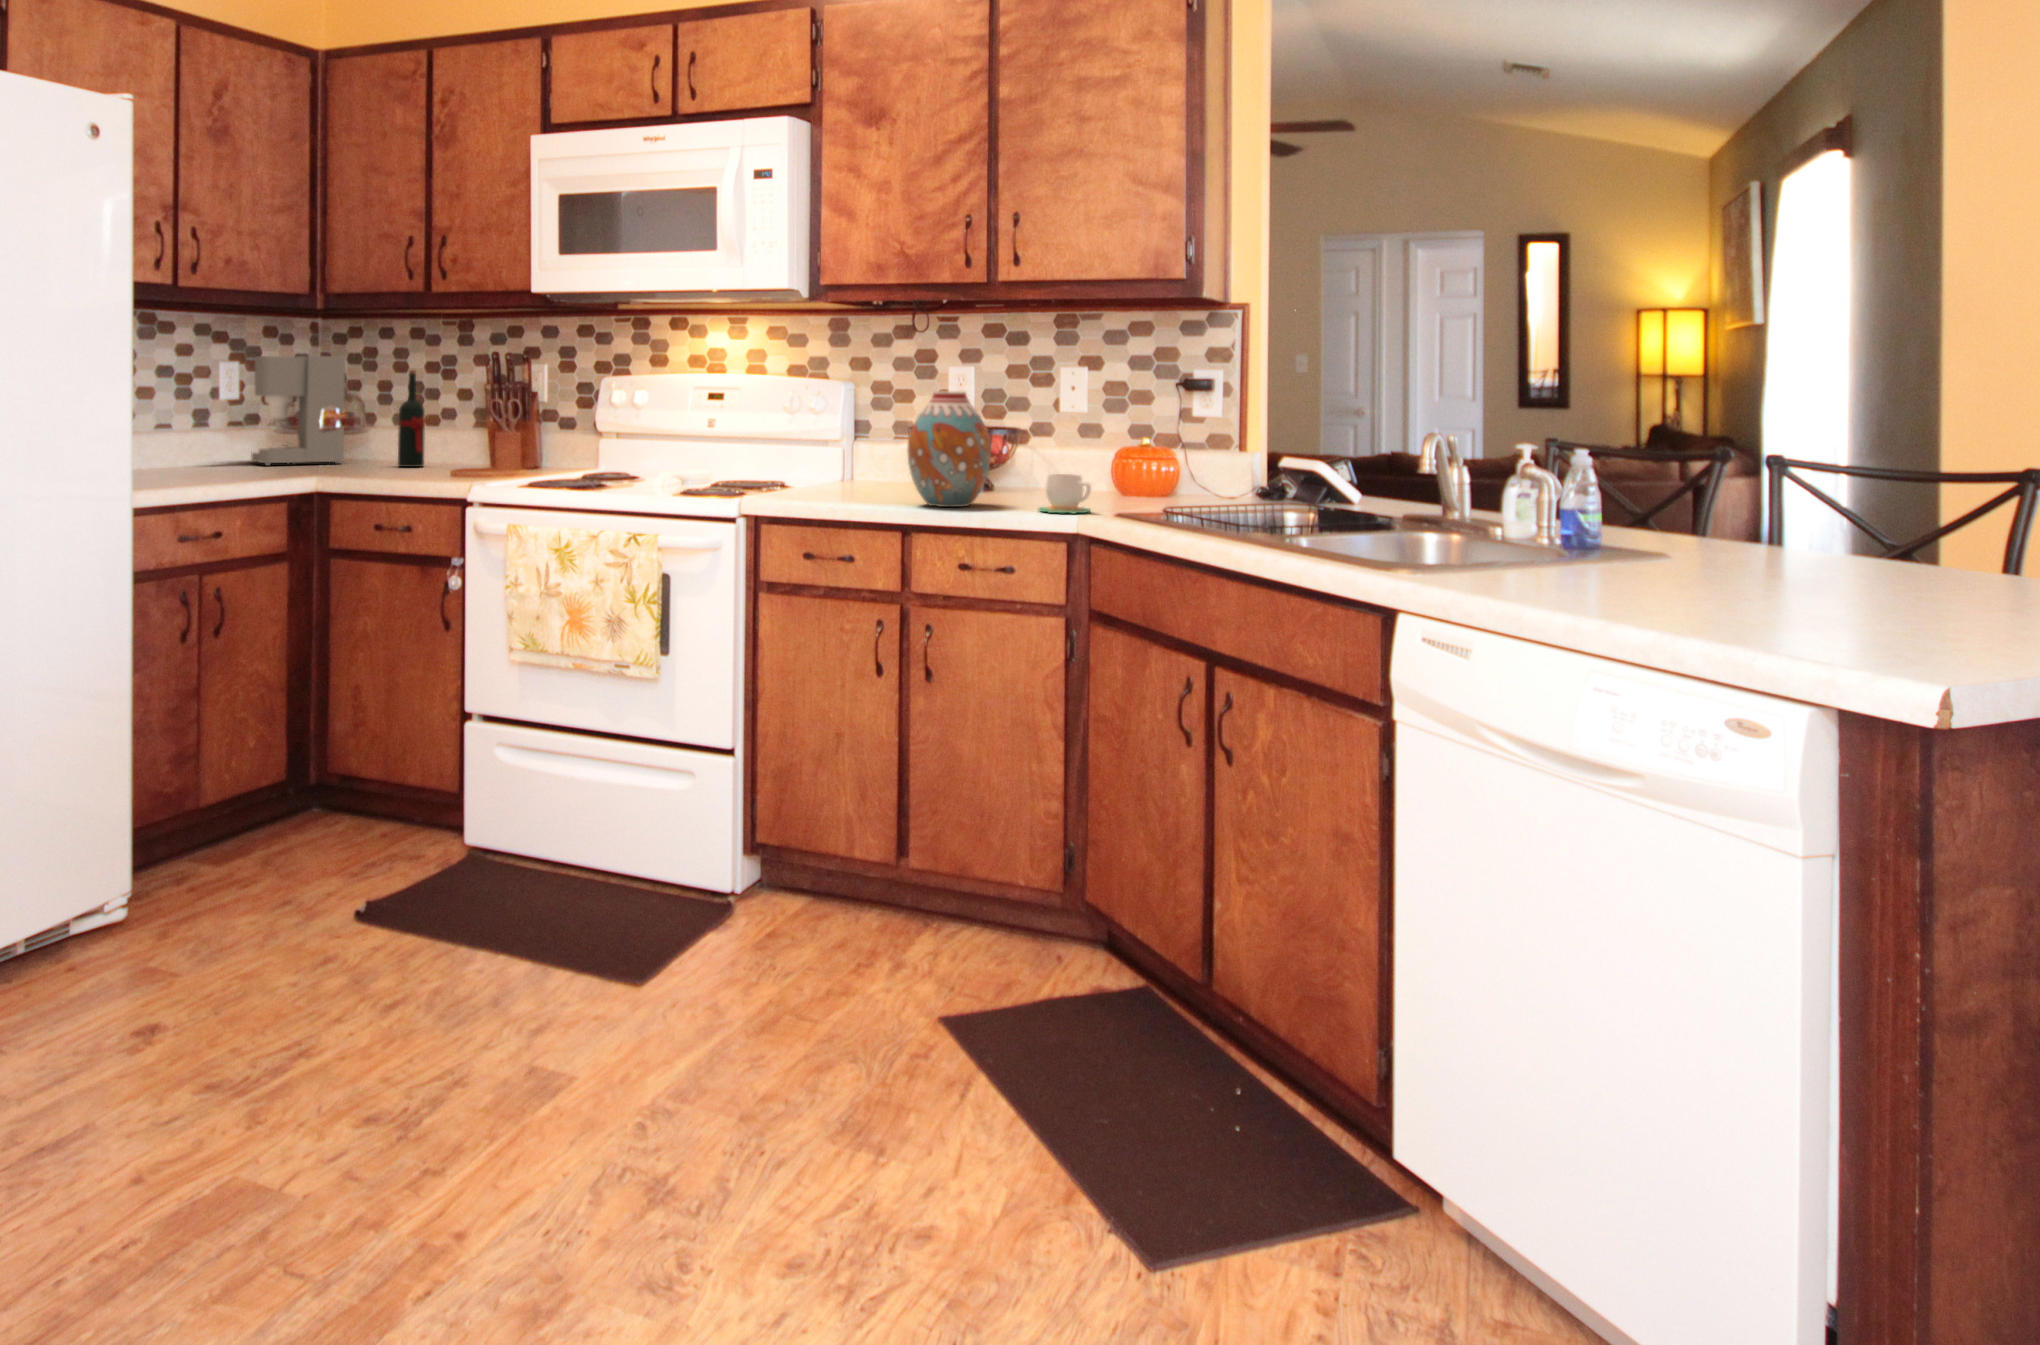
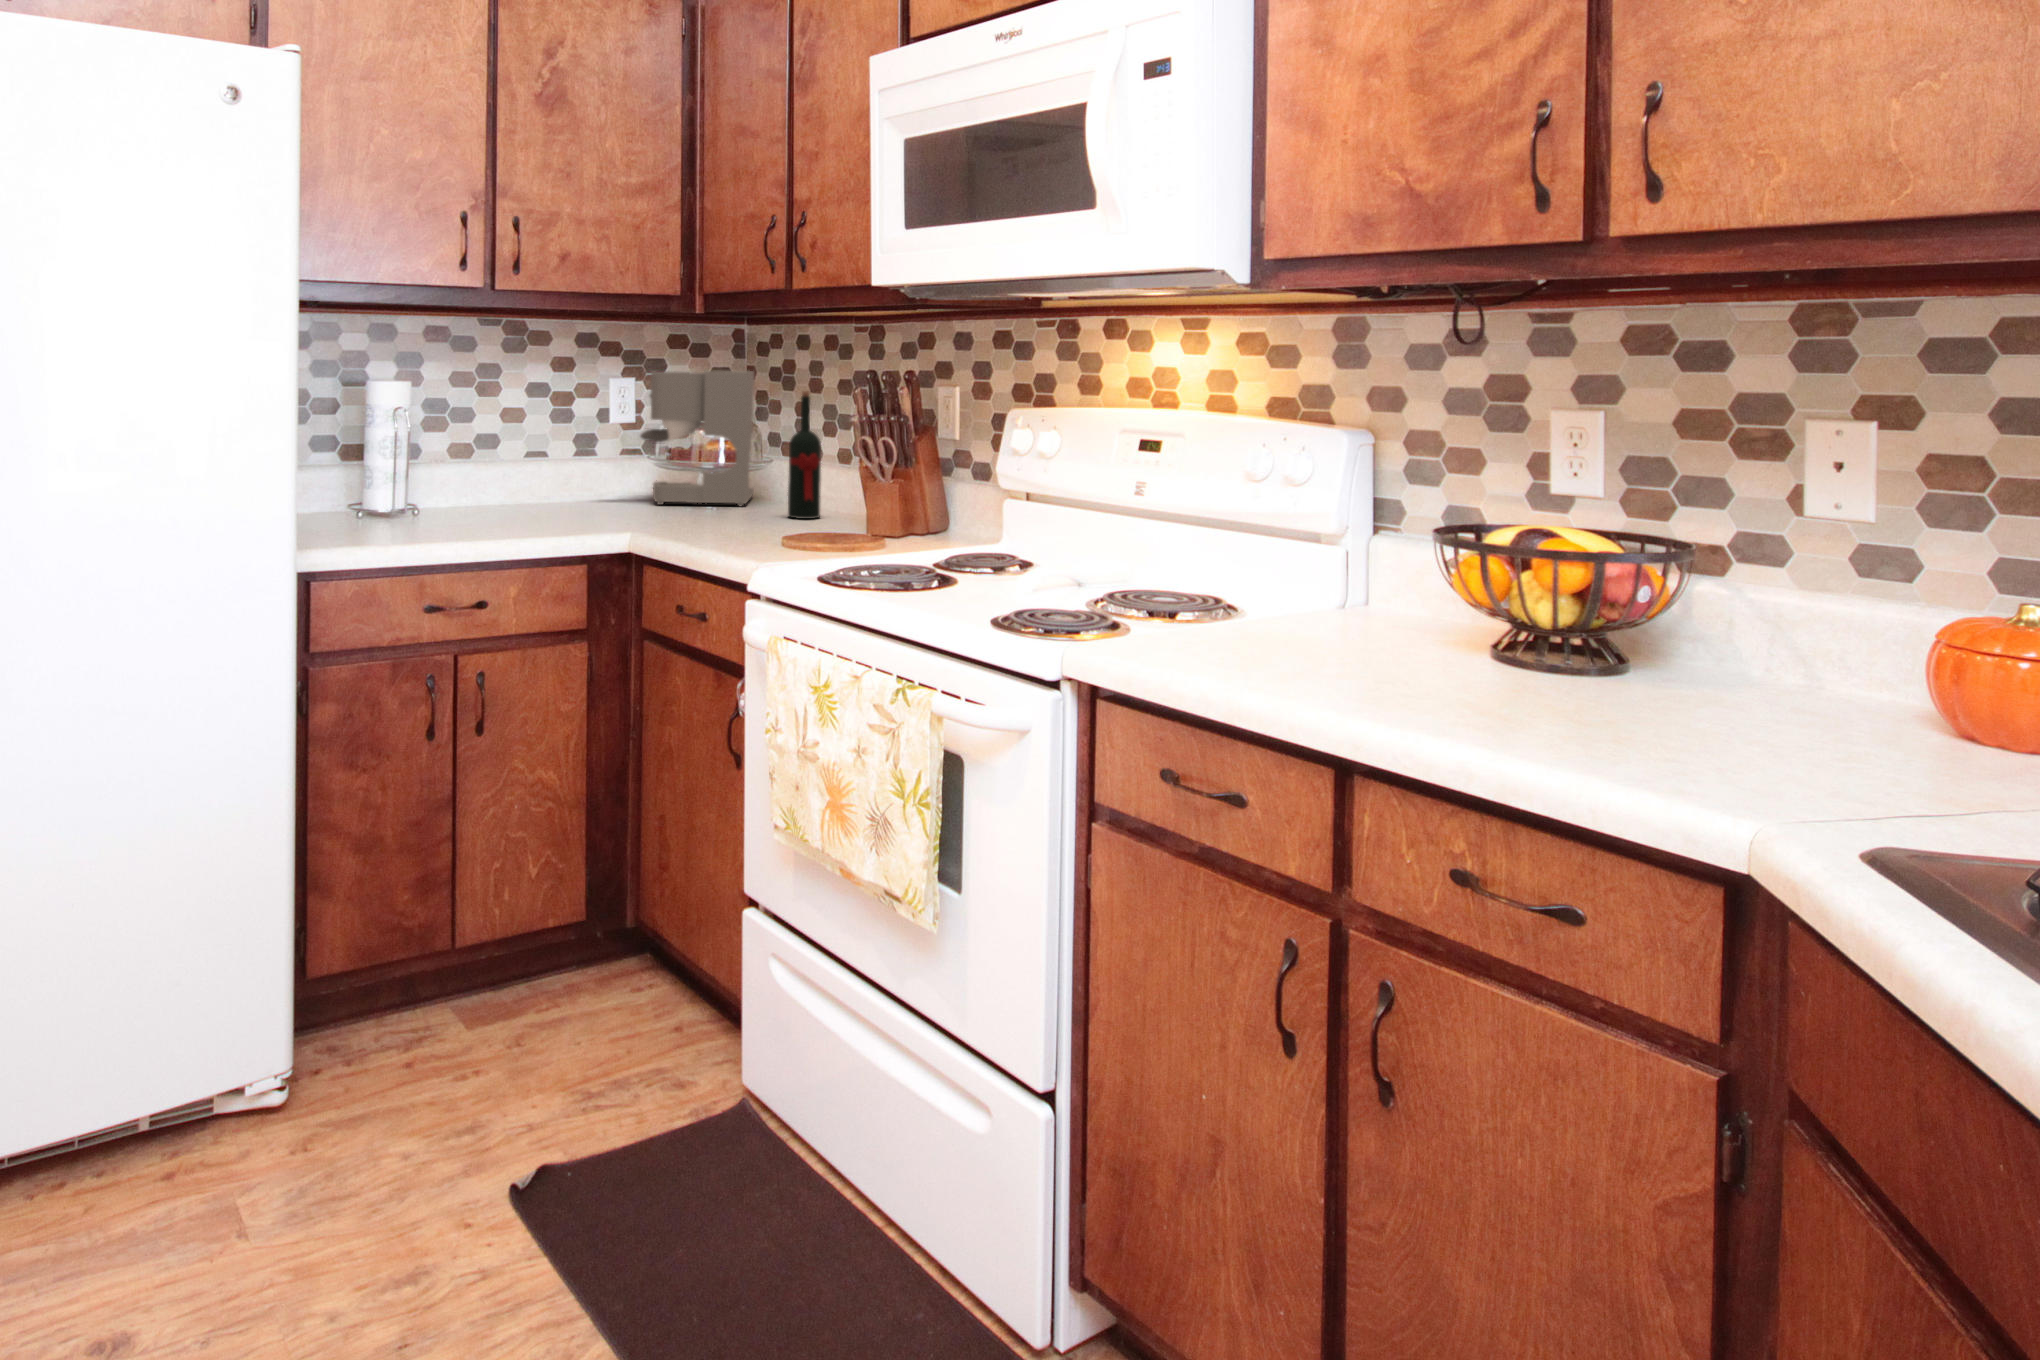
vase: present [907,391,991,507] -> none [1341,479,1537,736]
mug: present [1038,474,1091,513] -> none [1630,699,1785,817]

